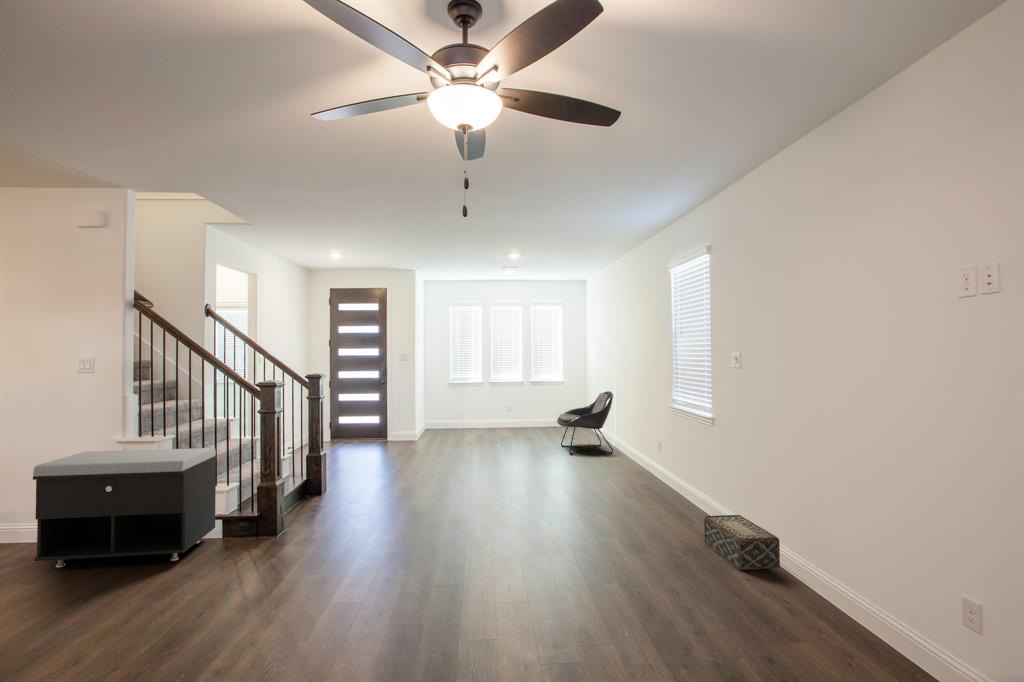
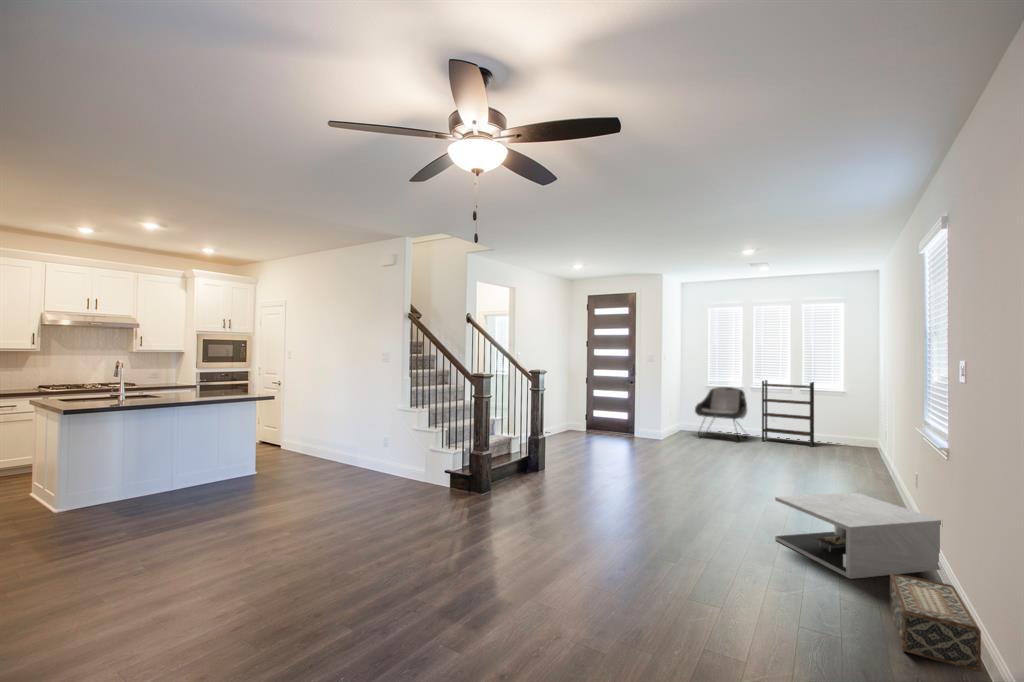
bookshelf: none [502,375,542,433] -> present [762,380,814,447]
lounge chair: present [557,391,613,455] -> present [695,387,747,442]
storage bench: present [33,448,216,568] -> none [349,414,447,494]
coffee table: none [596,462,702,530] -> present [775,492,941,579]

